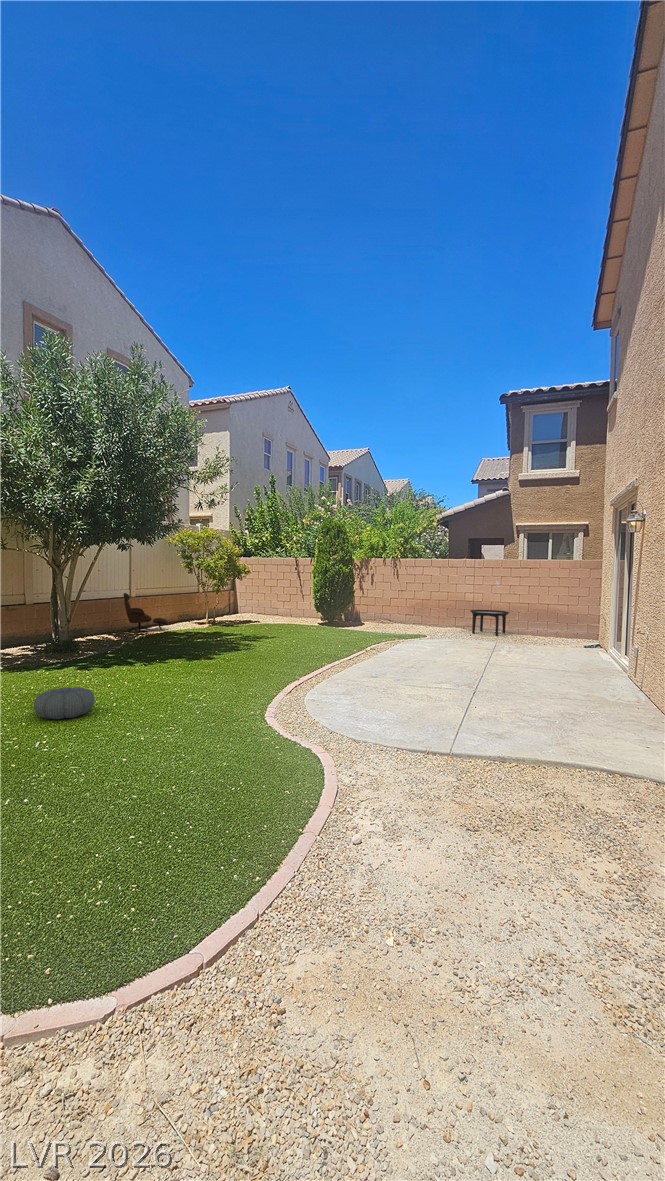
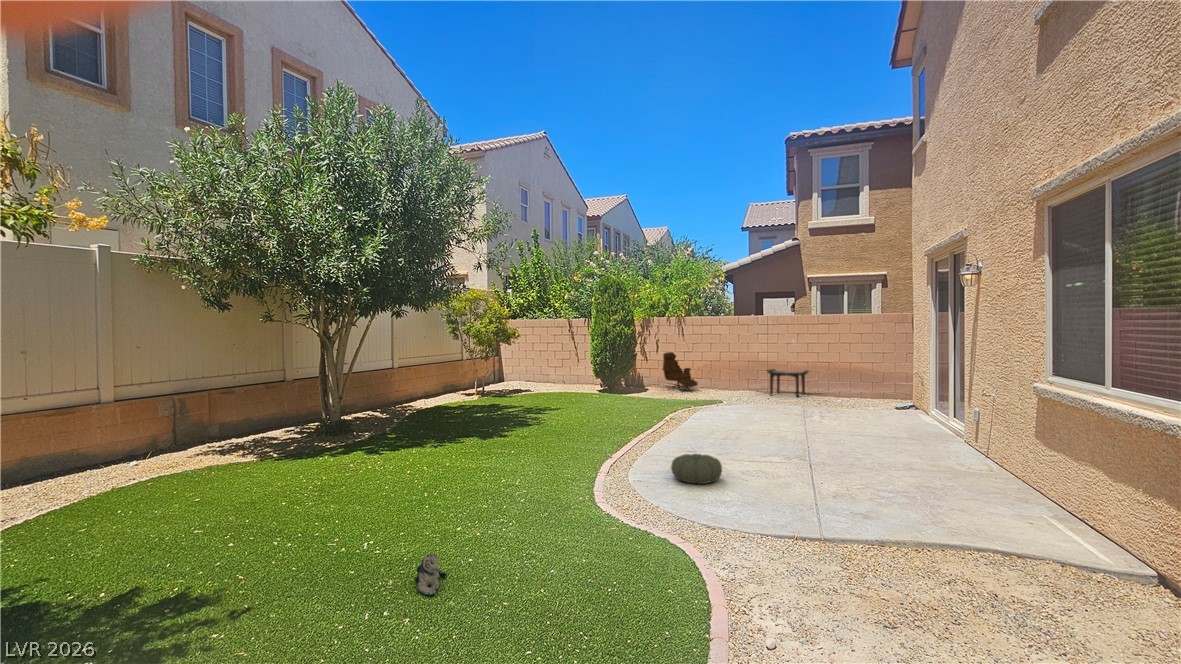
lounge chair: present [124,593,168,632] -> present [662,352,698,390]
pouf: present [34,687,95,719] -> present [671,454,722,484]
plush toy: none [62,751,93,788] -> present [415,554,447,596]

